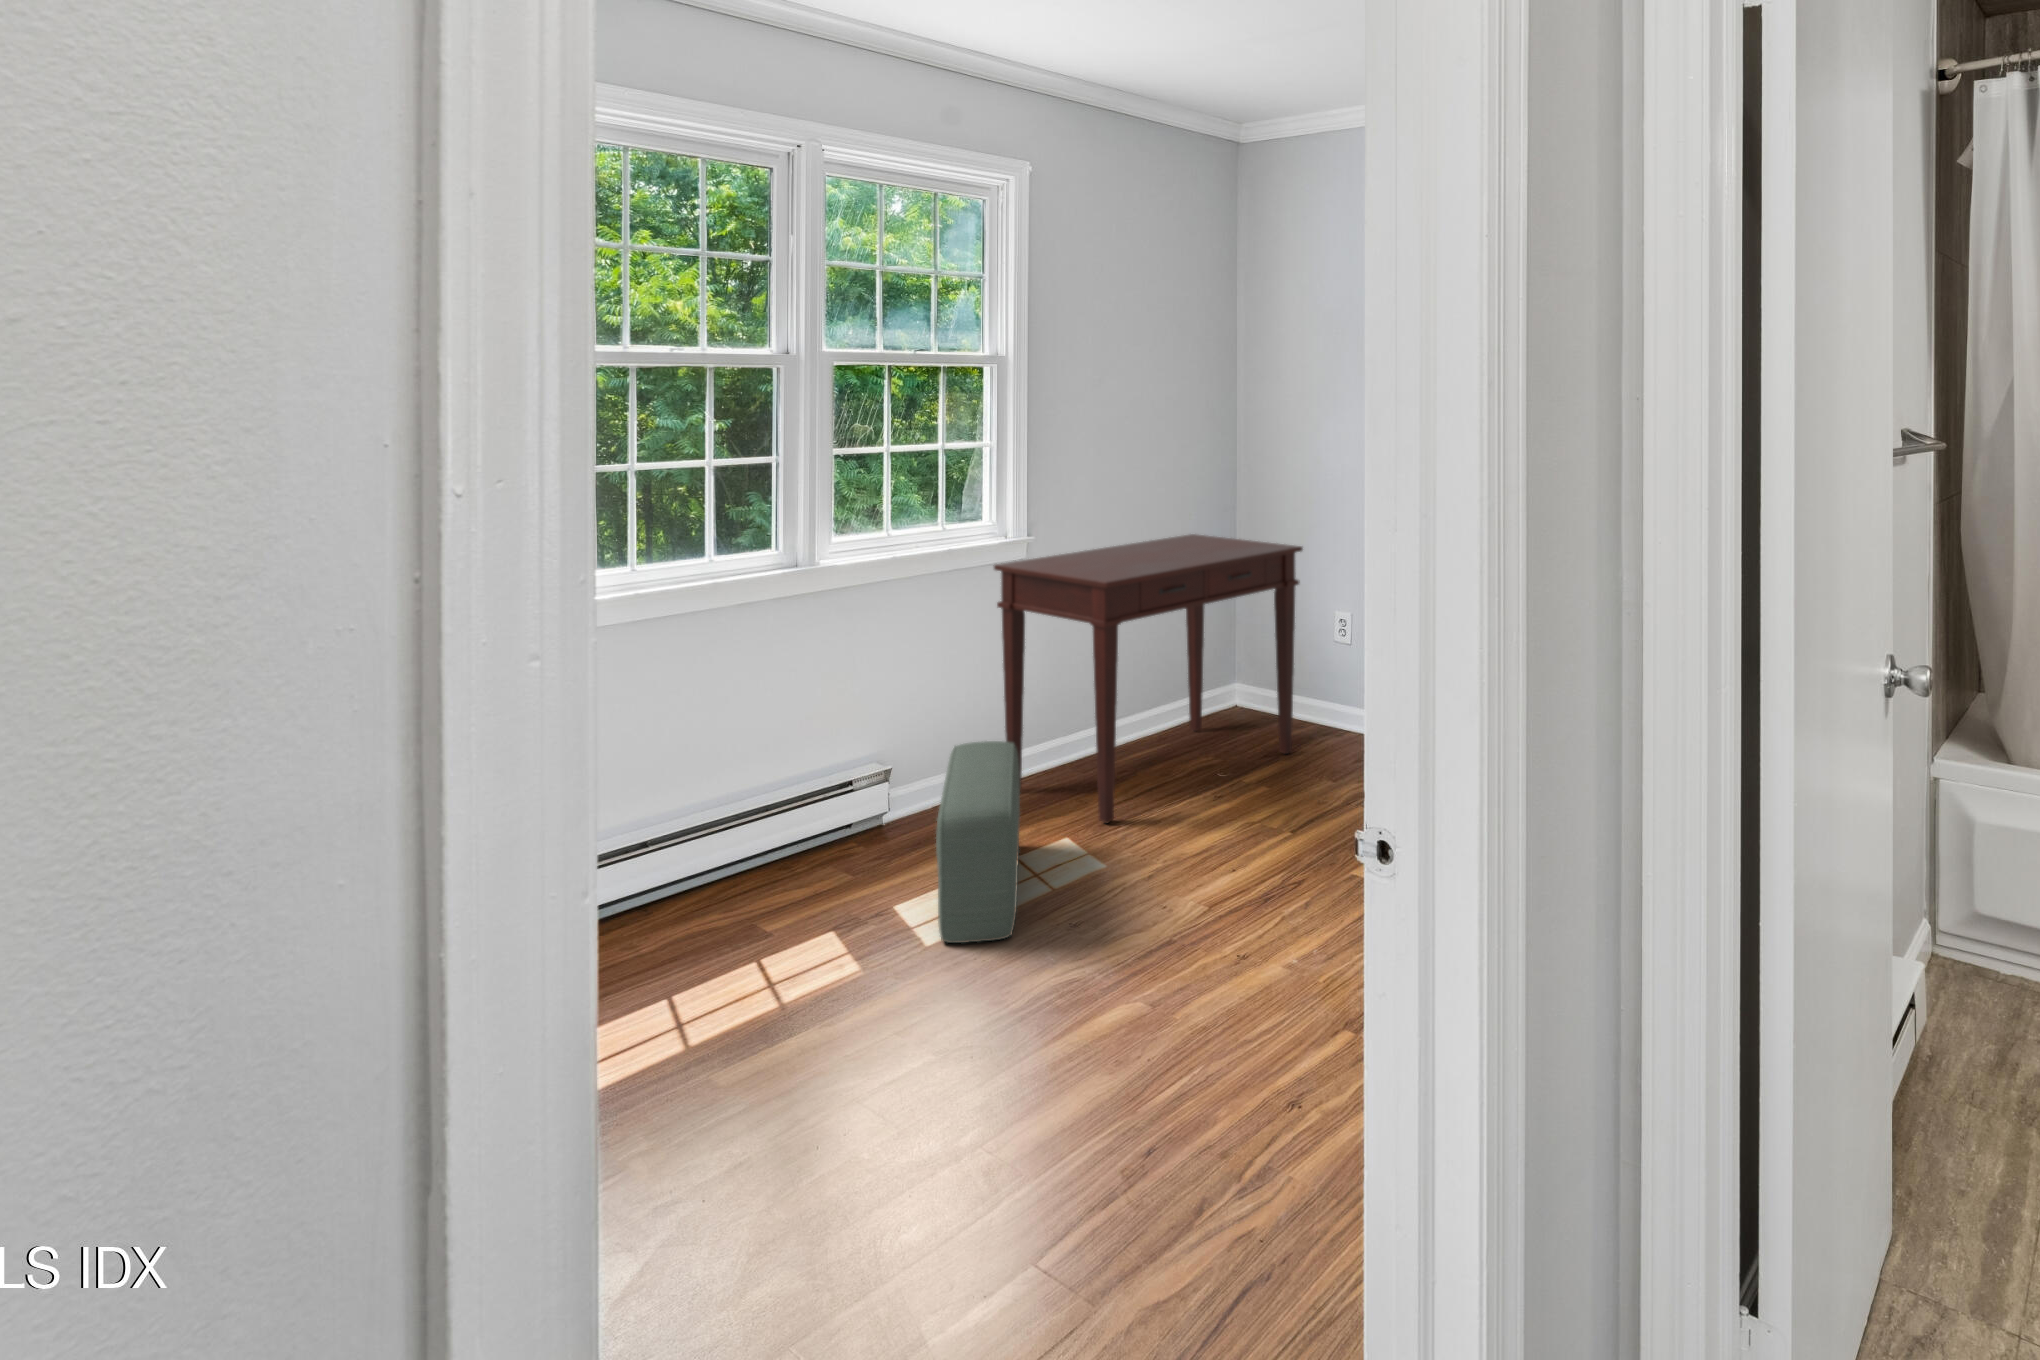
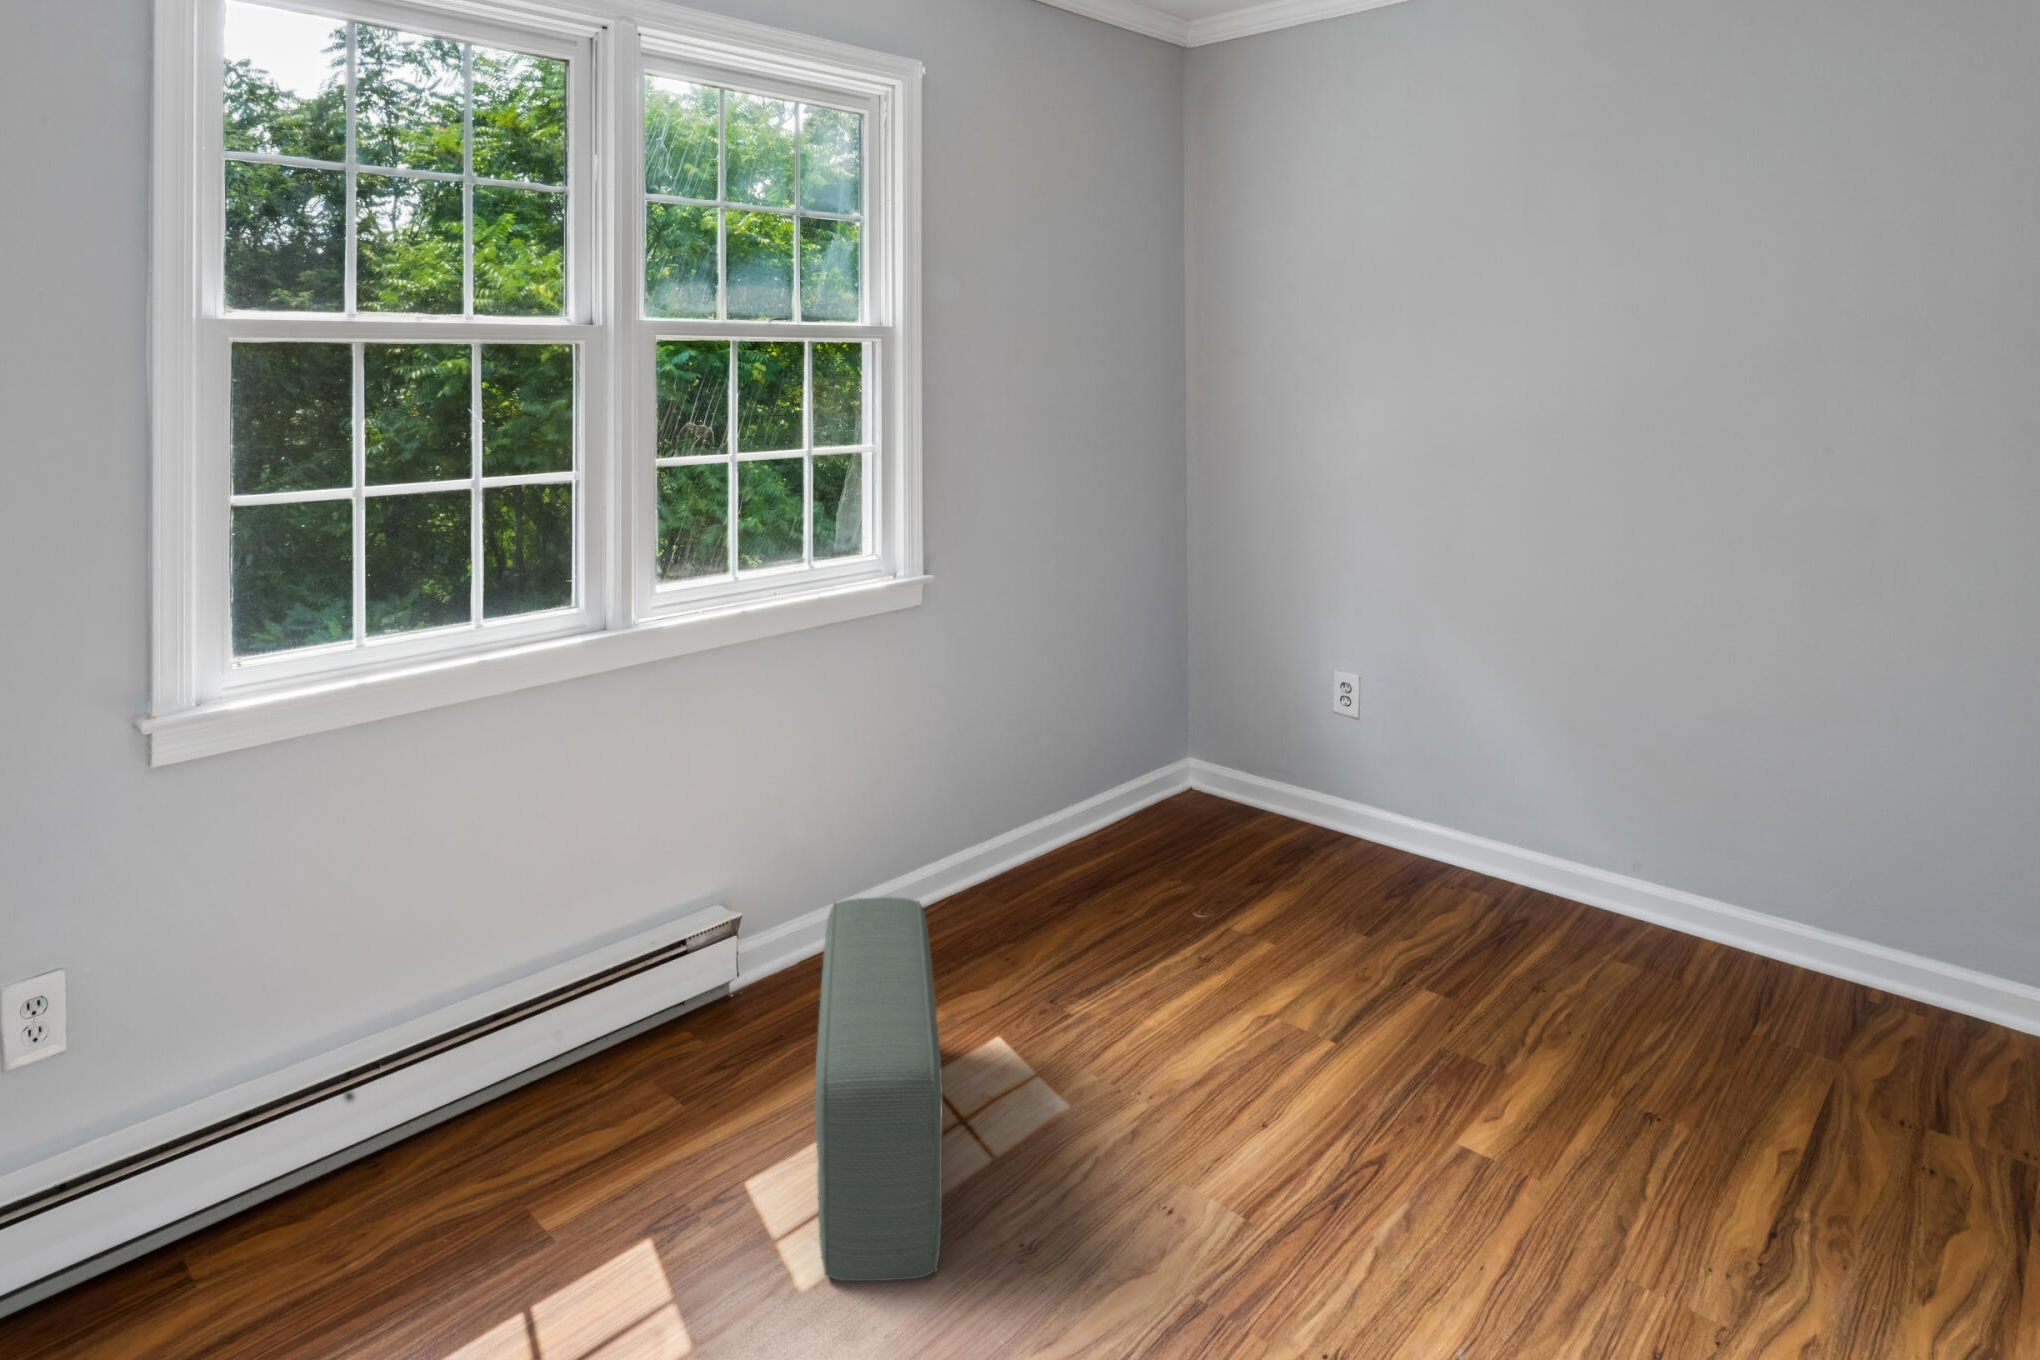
desk: present [994,534,1303,823] -> none [880,563,1306,1008]

